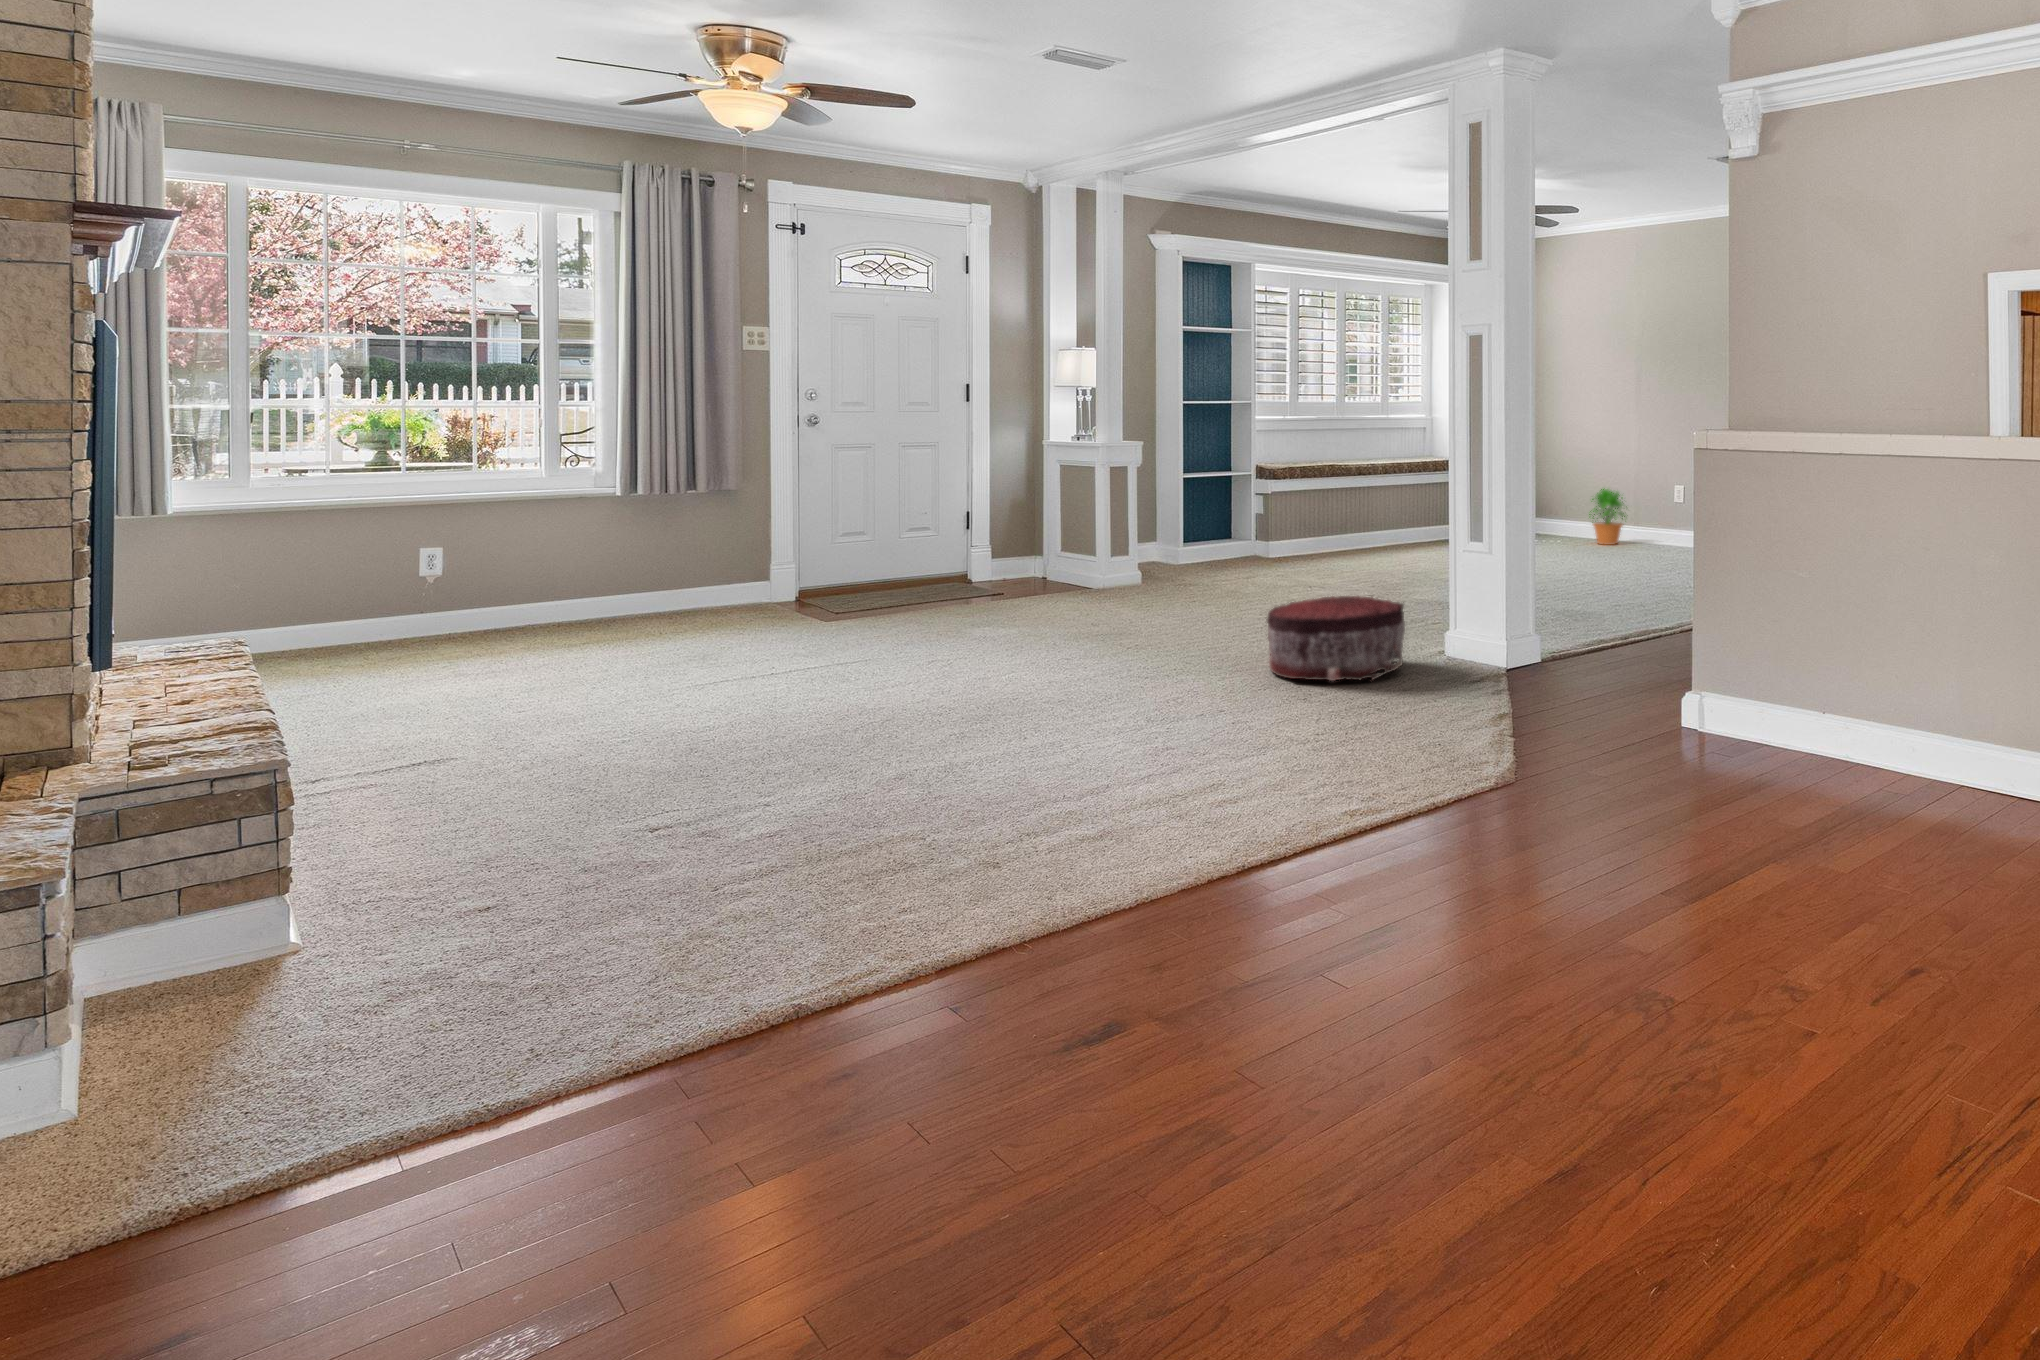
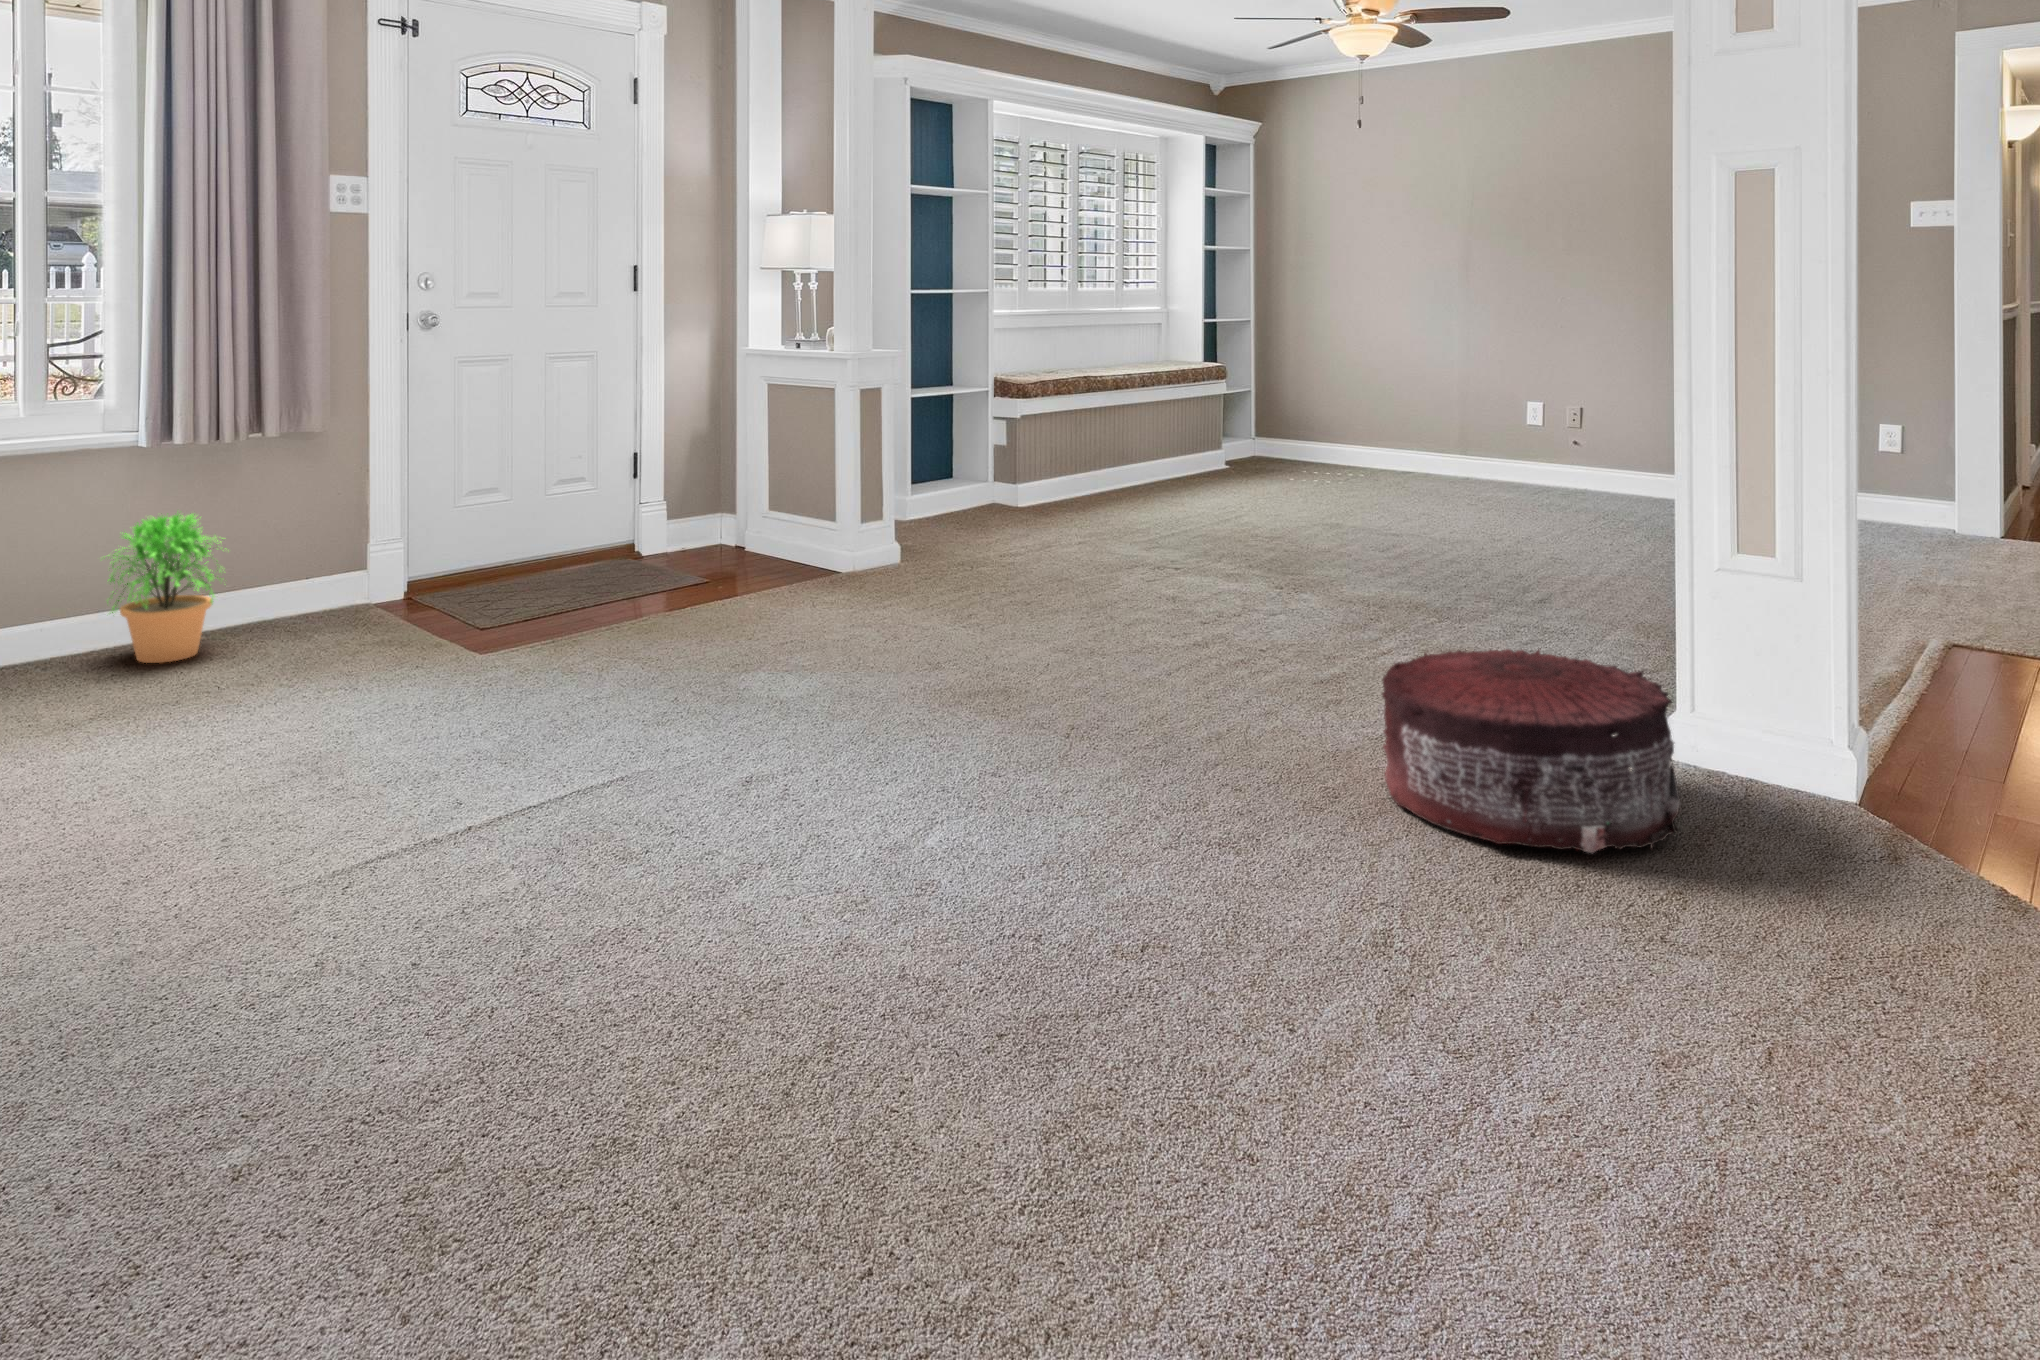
potted plant: present [1589,488,1627,545] -> present [107,514,223,663]

